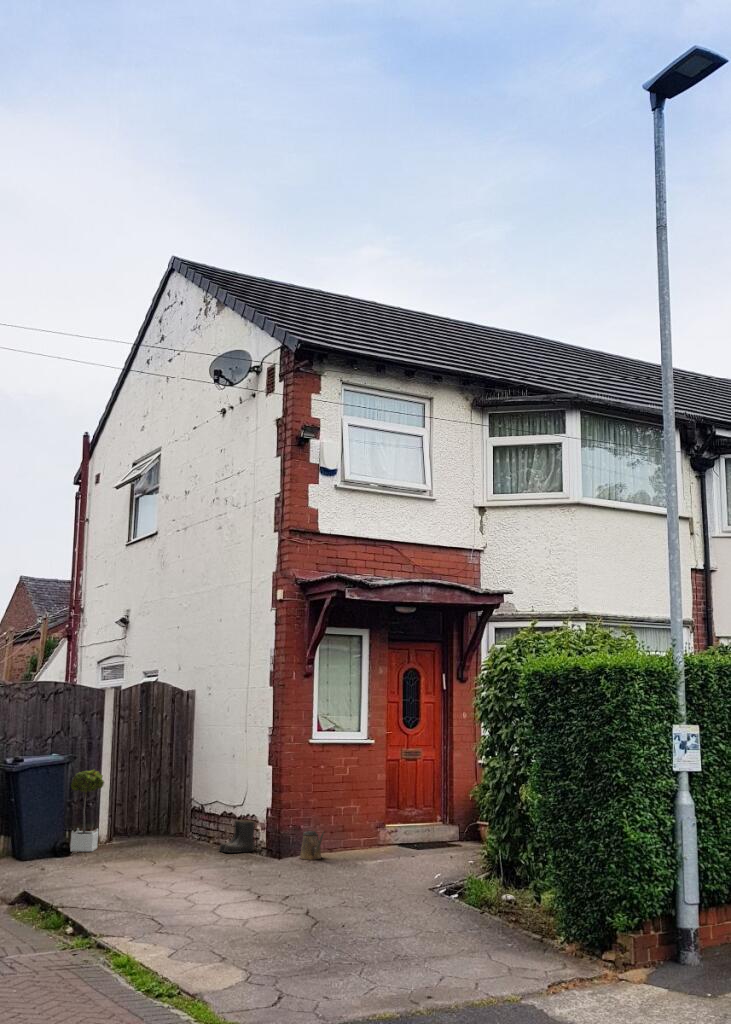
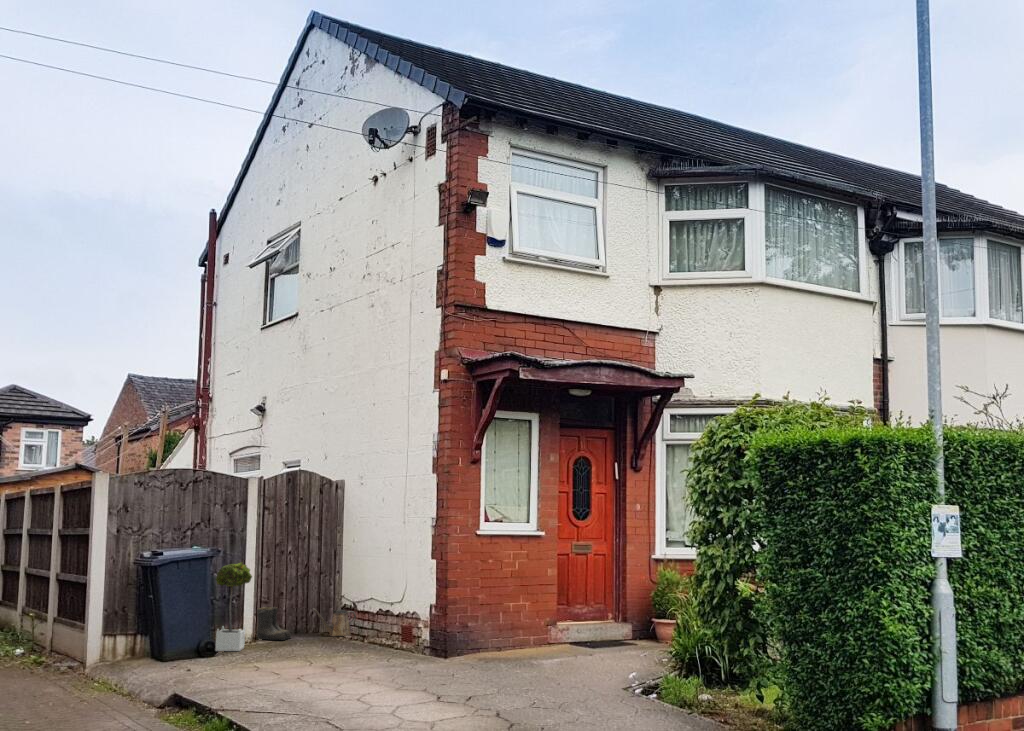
boots: present [219,820,255,853] -> present [257,607,291,640]
watering can: present [300,831,324,860] -> present [313,608,356,636]

